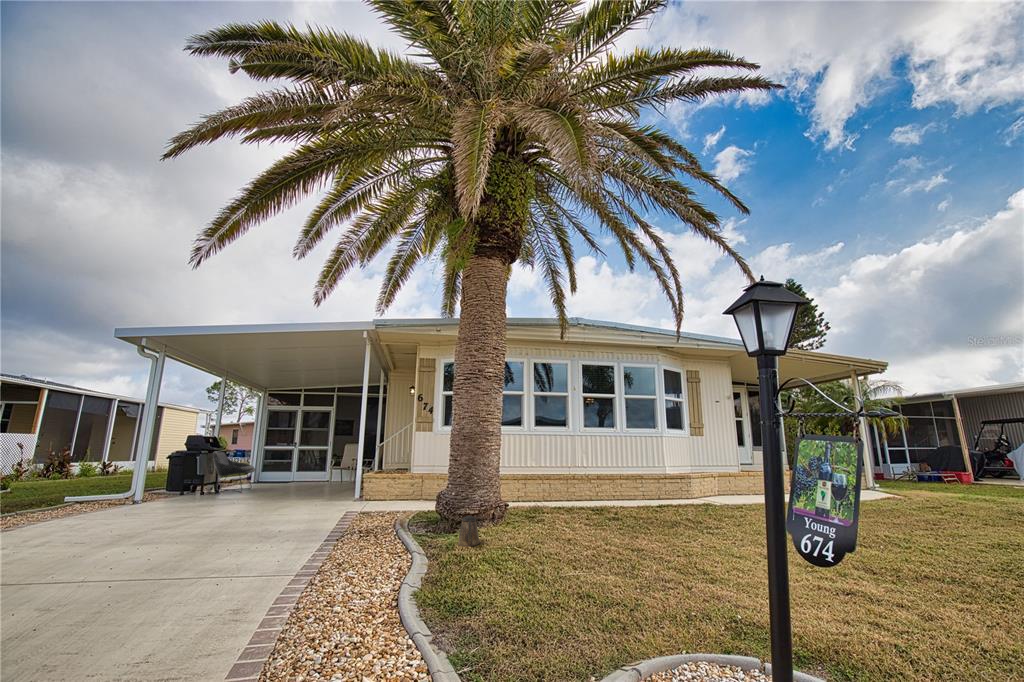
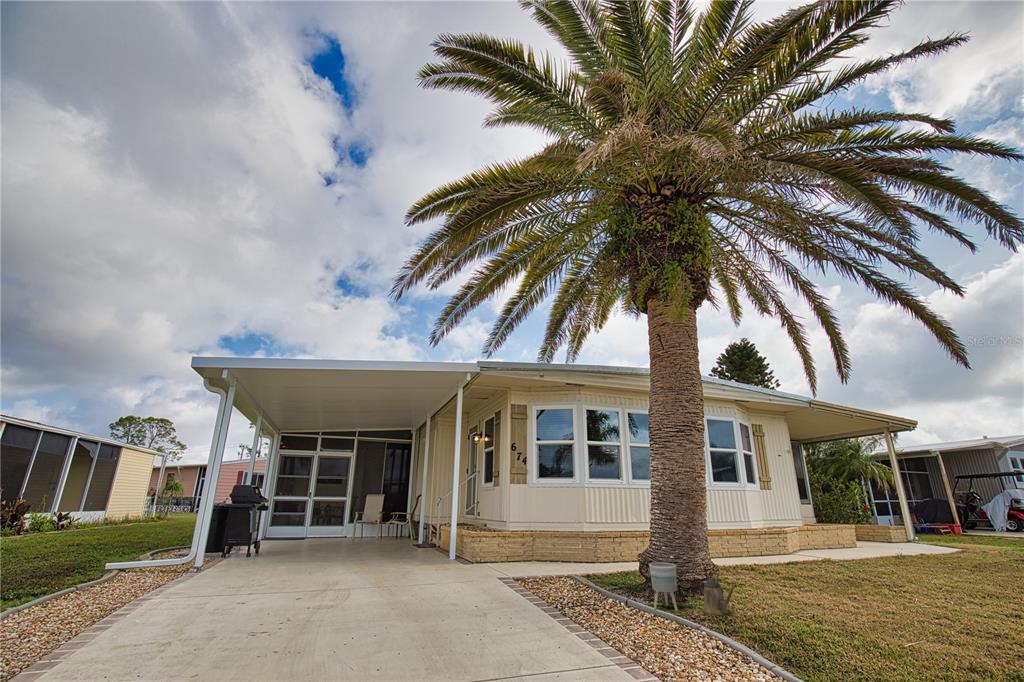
lounge chair: present [209,451,256,494] -> none [258,504,304,557]
planter: none [420,499,445,542] -> present [649,563,678,611]

